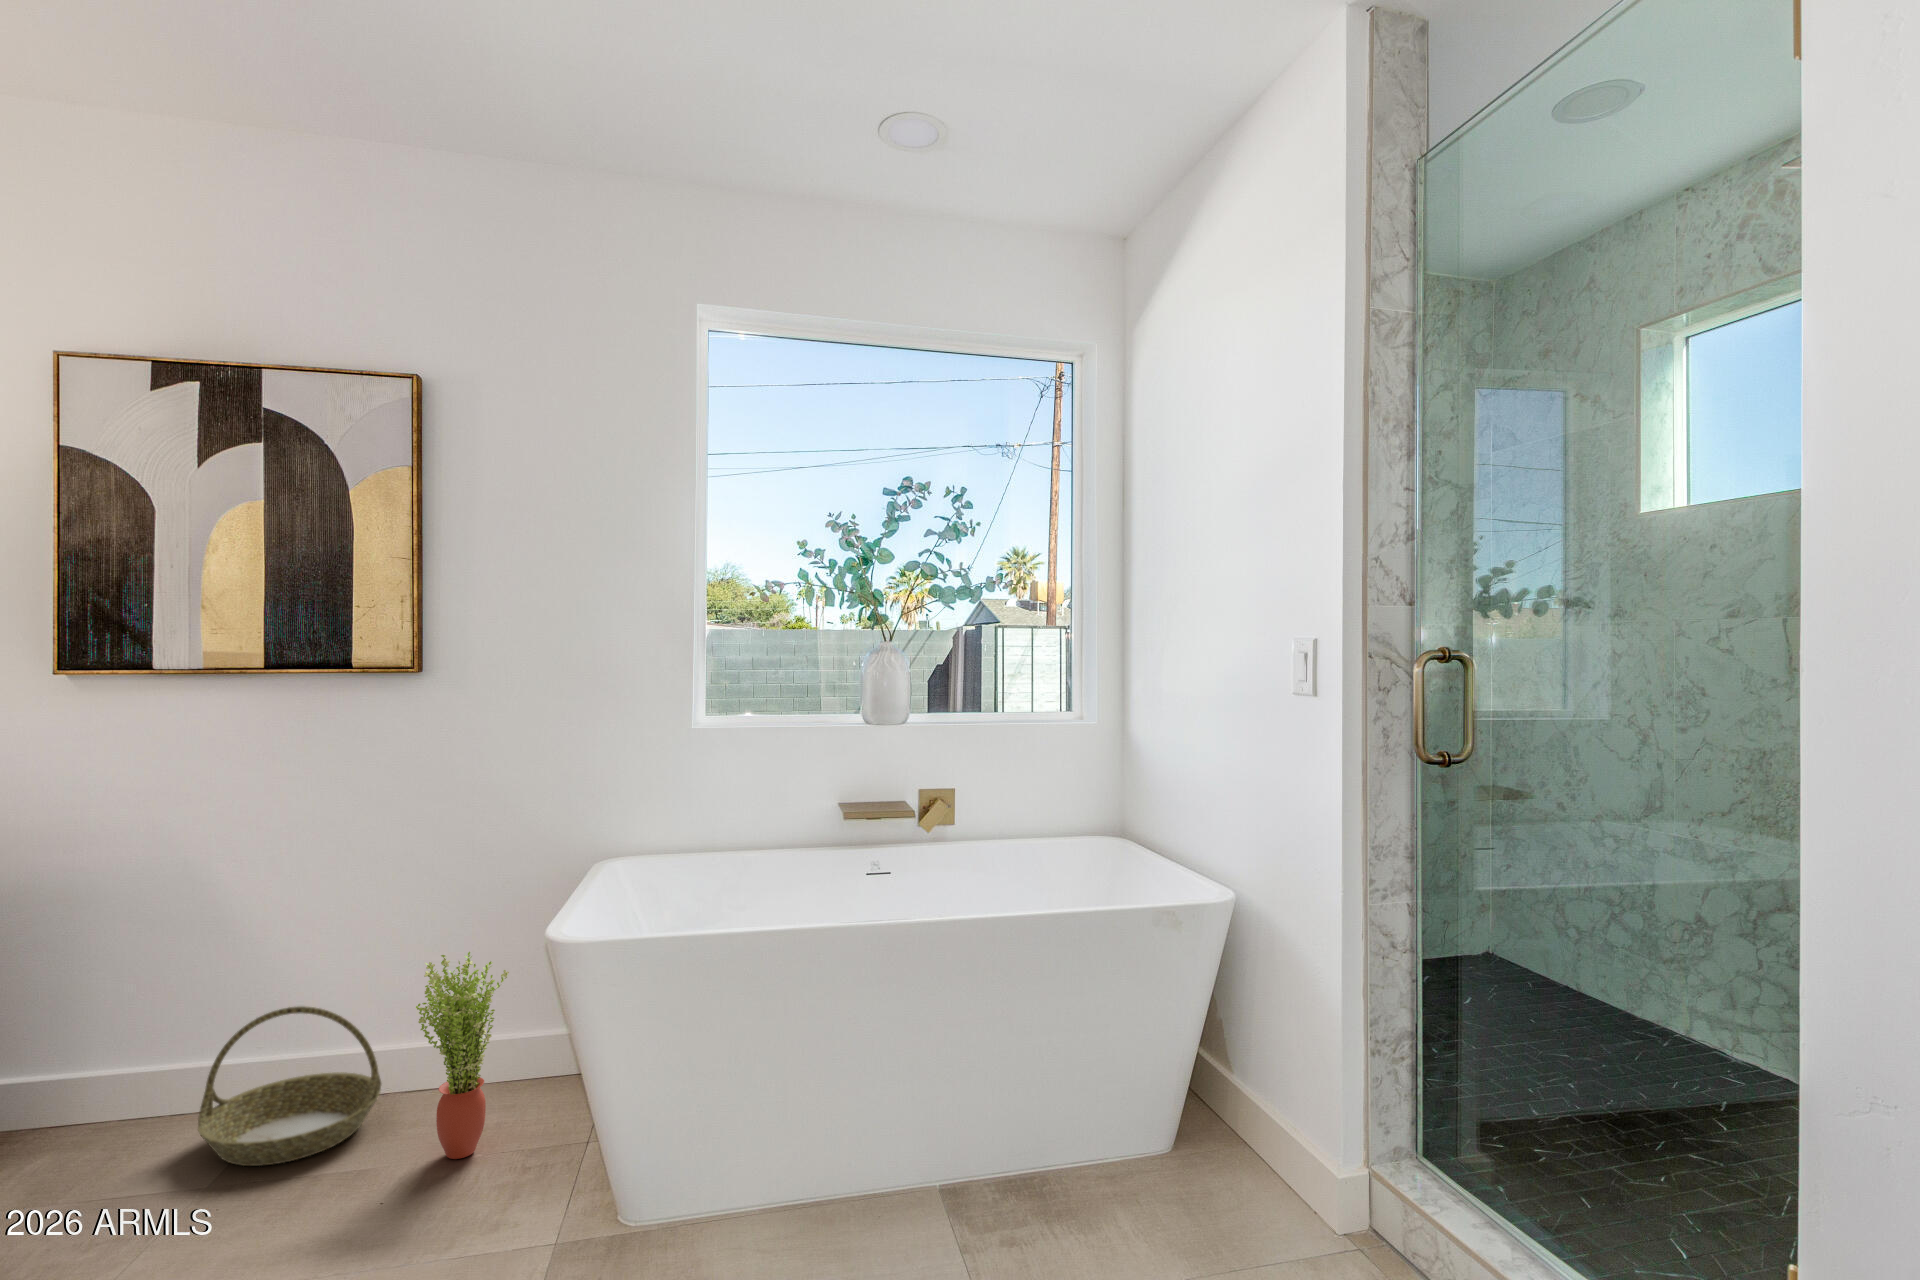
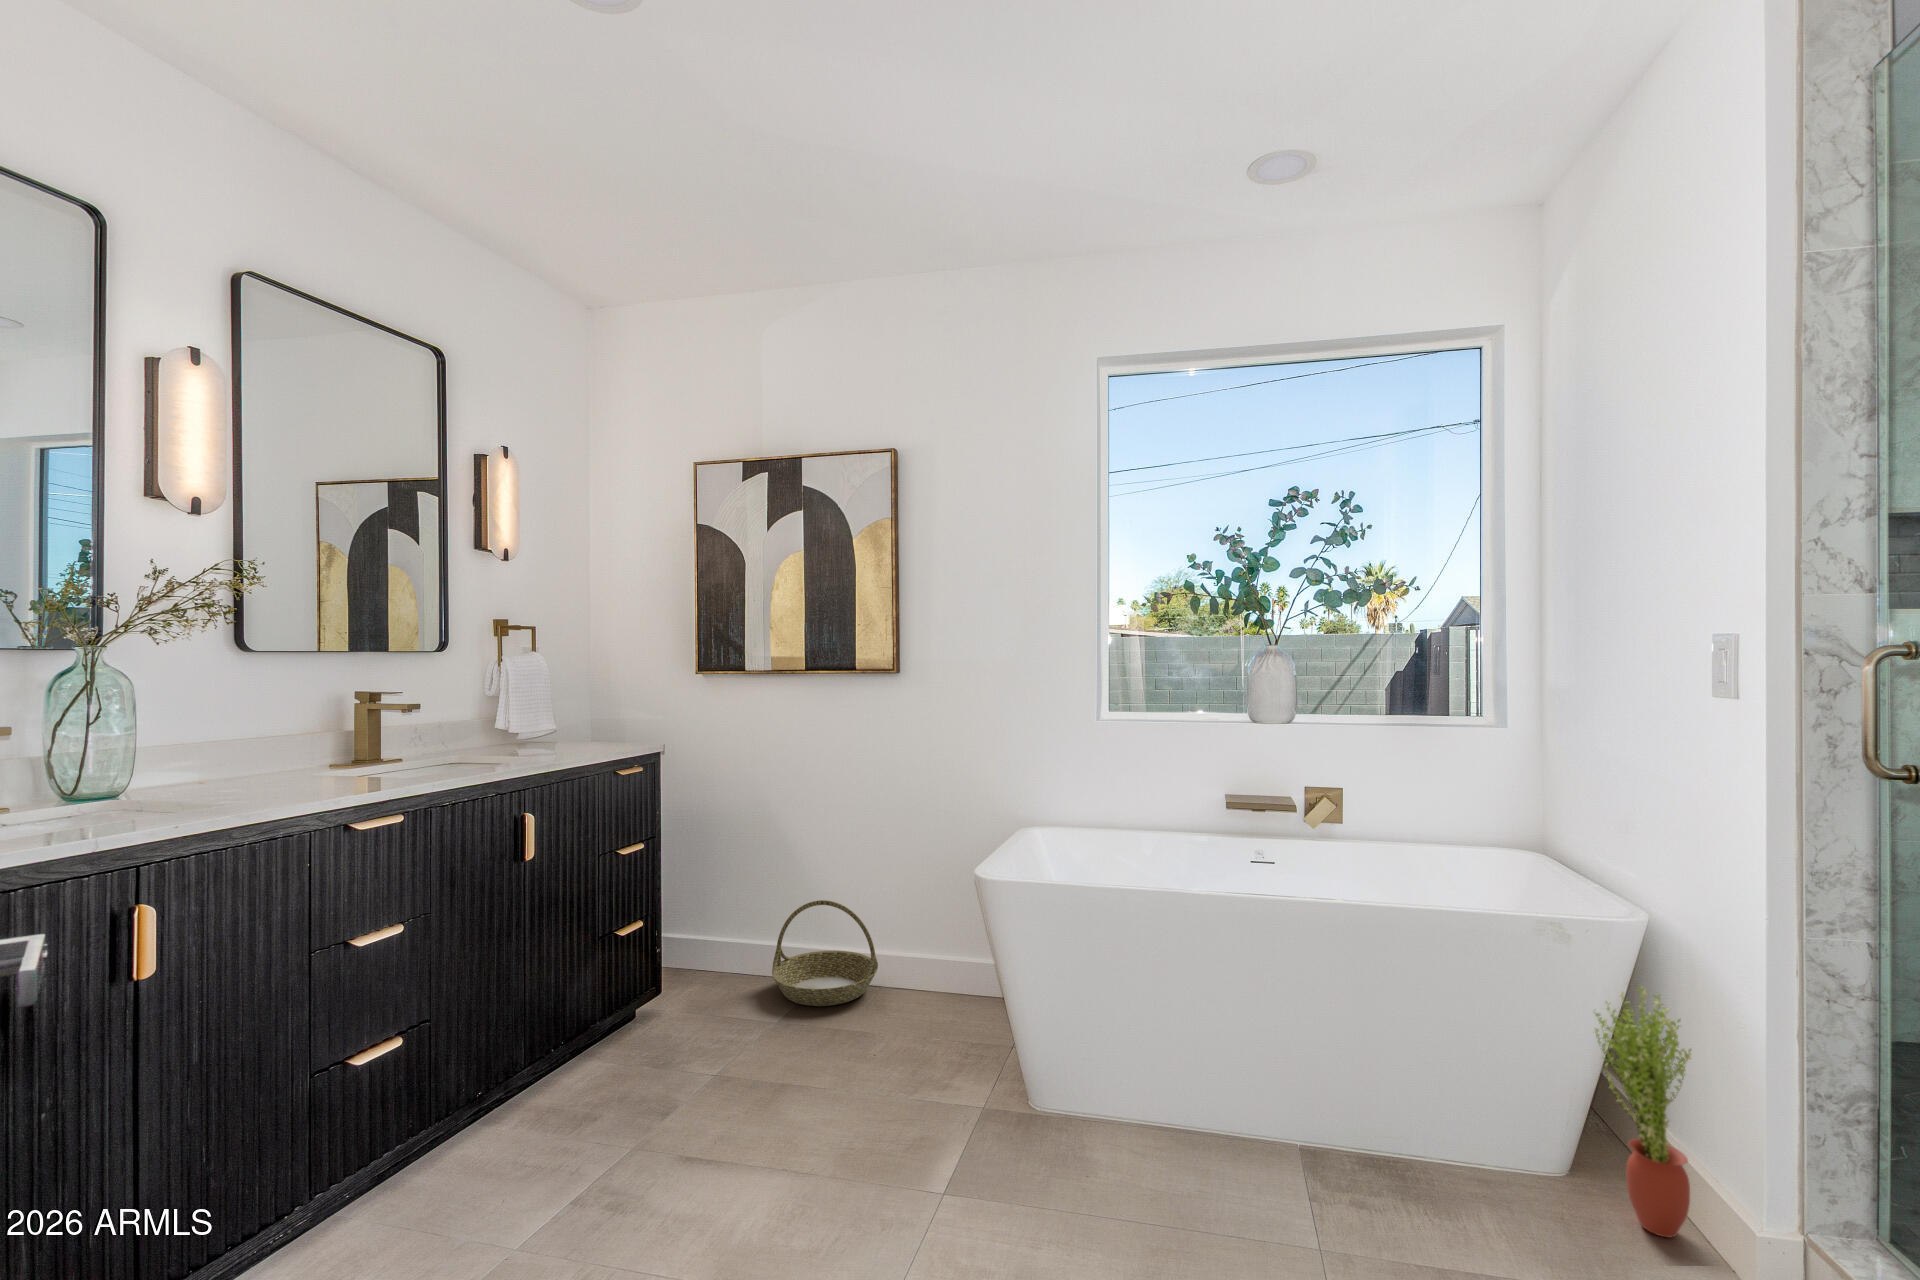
potted plant: present [416,952,509,1159] -> present [1594,987,1691,1237]

